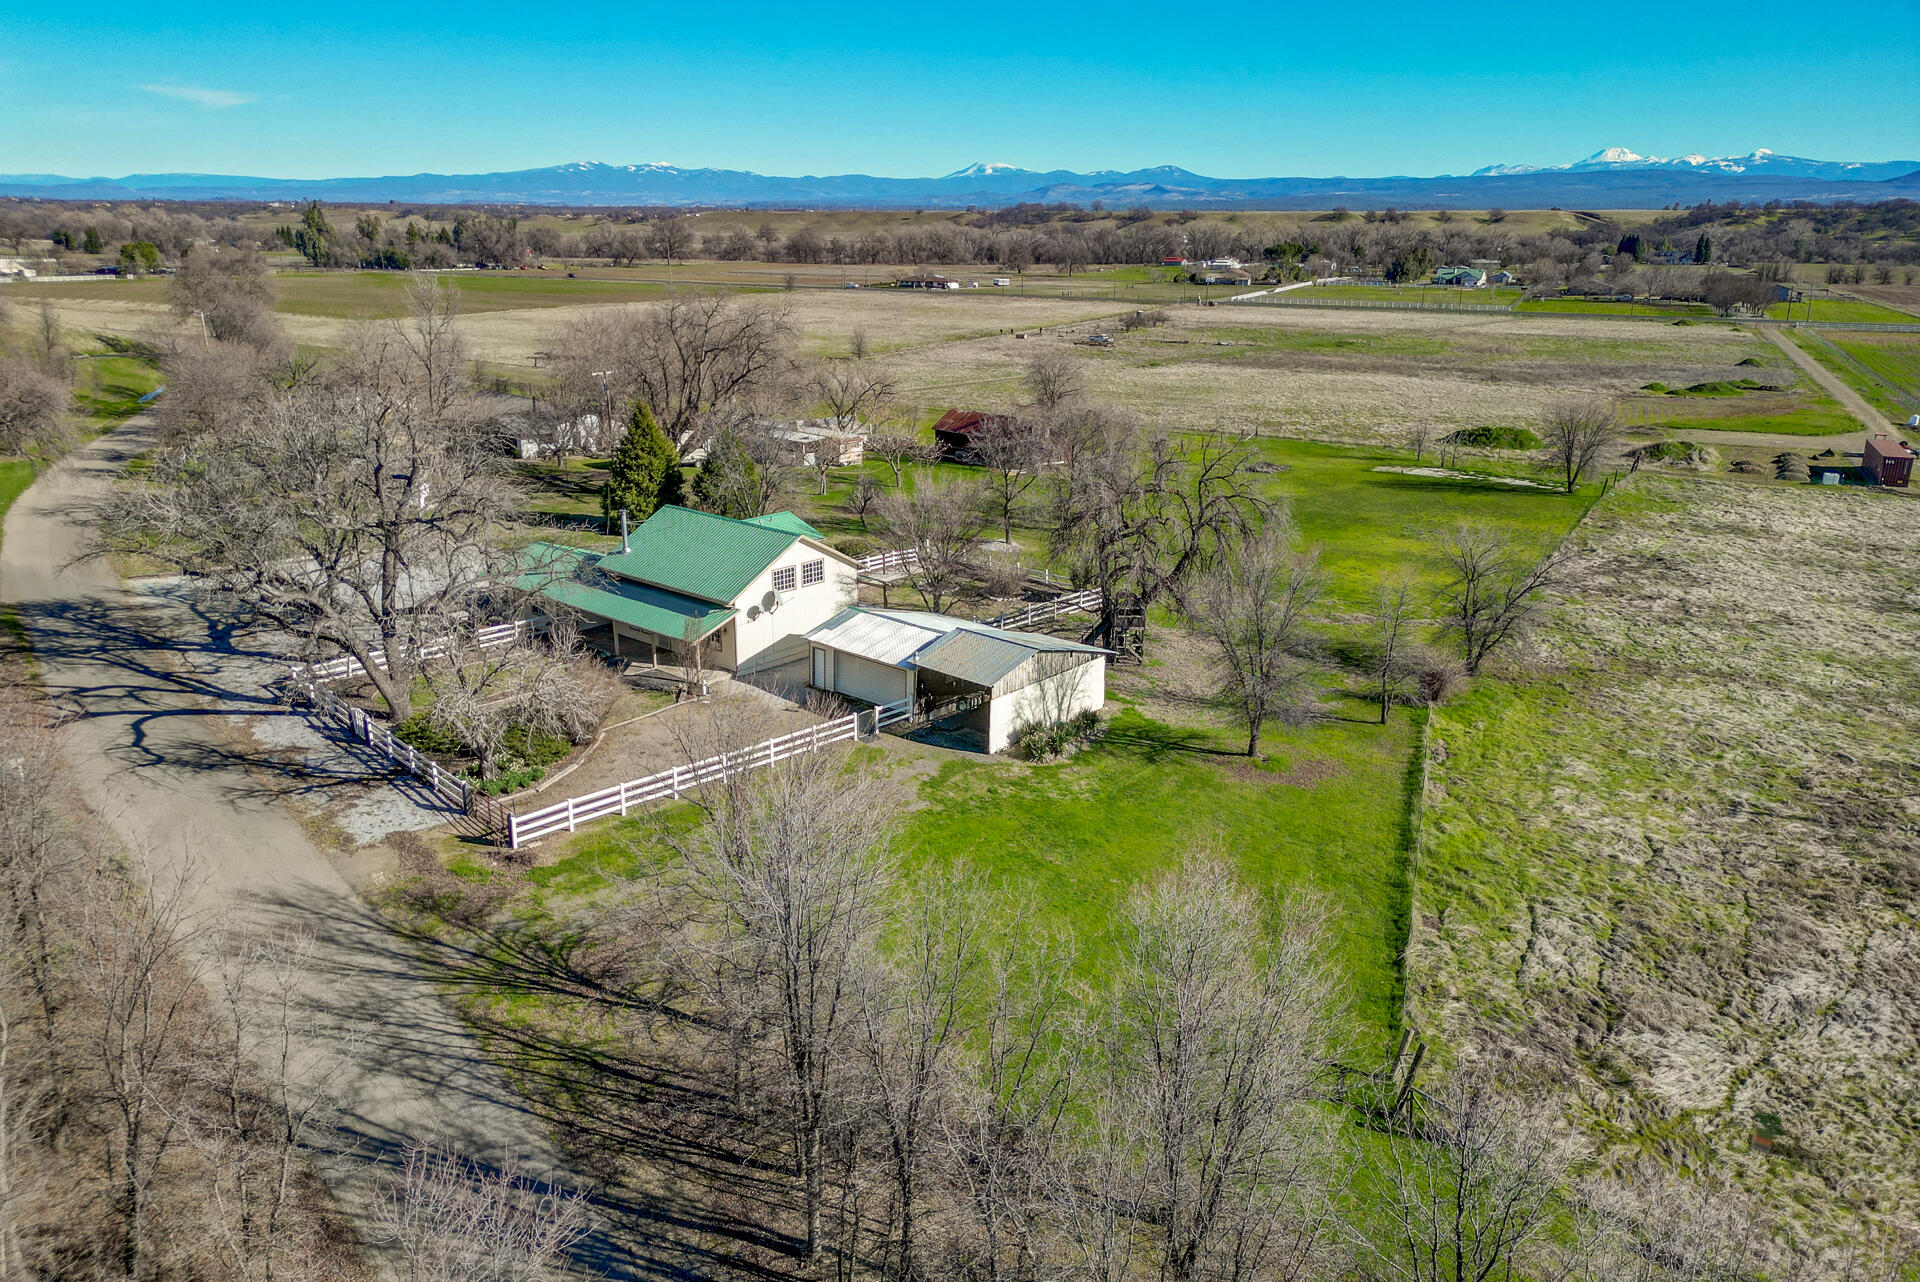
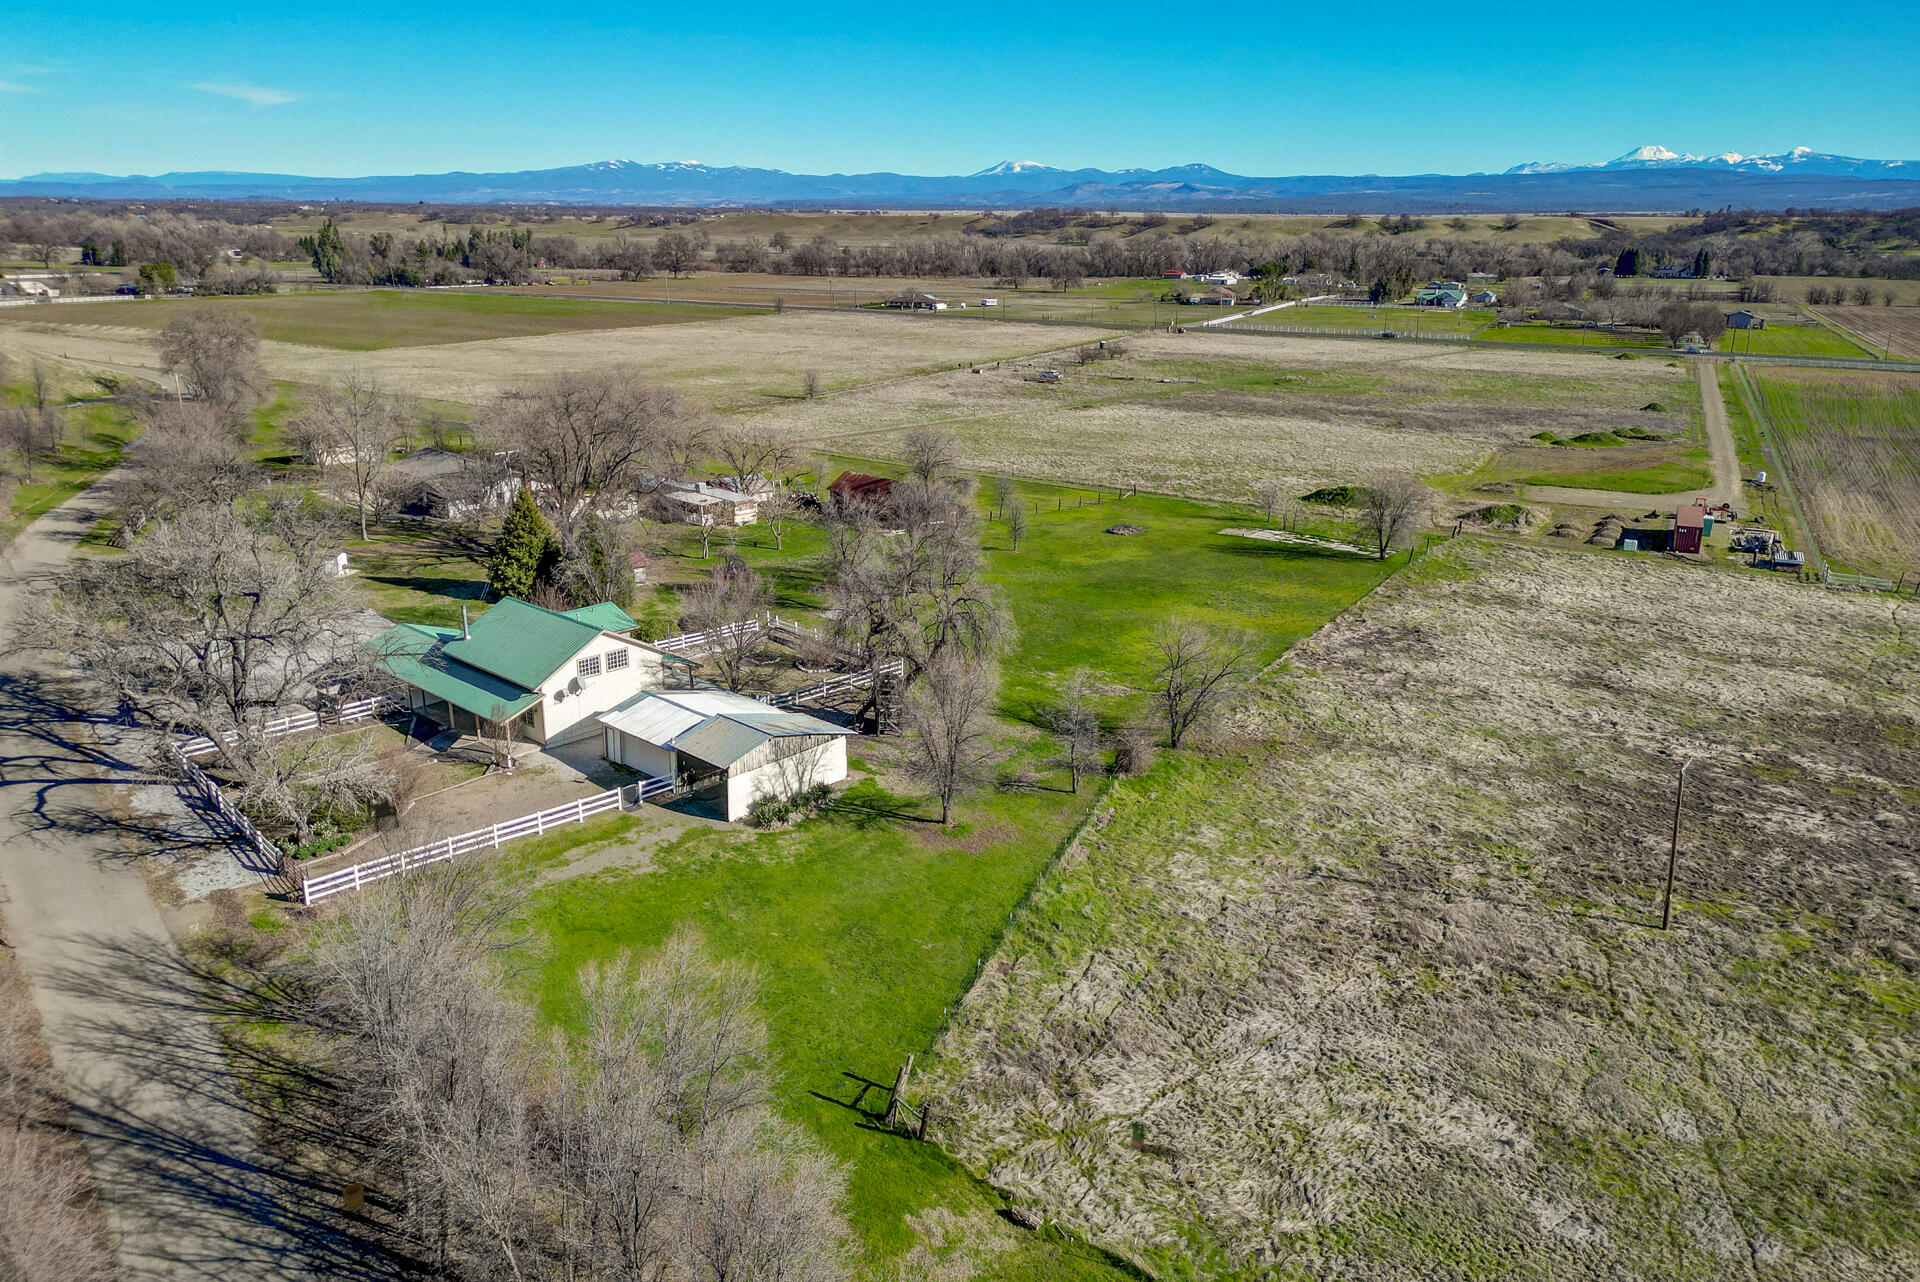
bench: none [552,722,593,766] -> present [367,796,399,832]
bucket: none [714,1209,743,1254] -> present [342,1182,364,1211]

